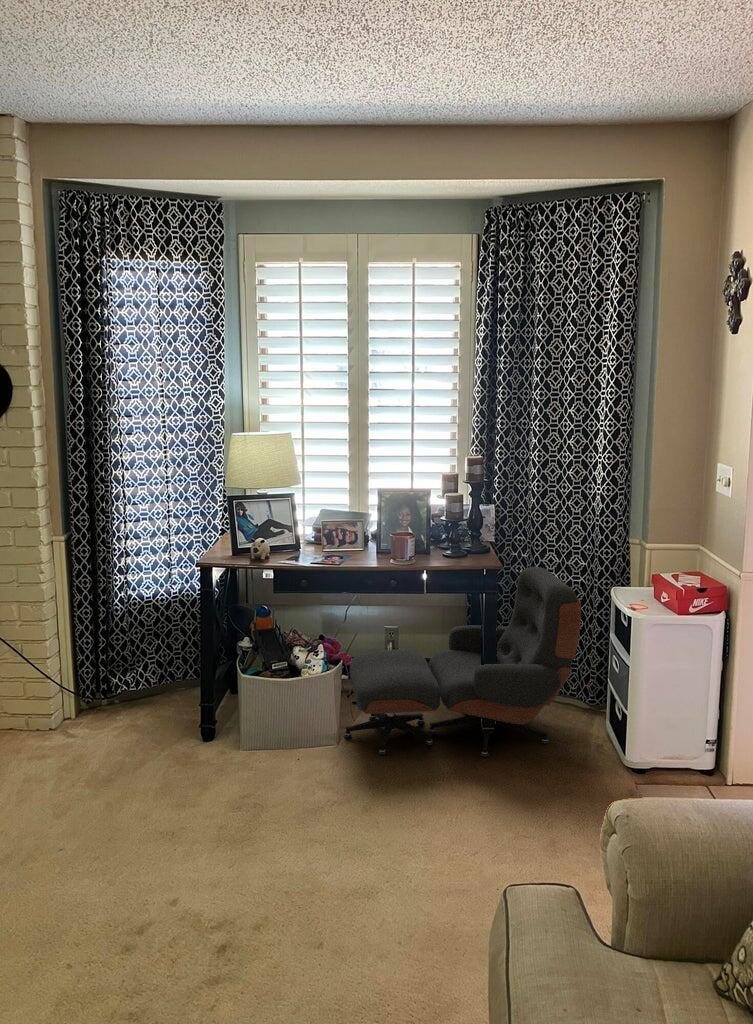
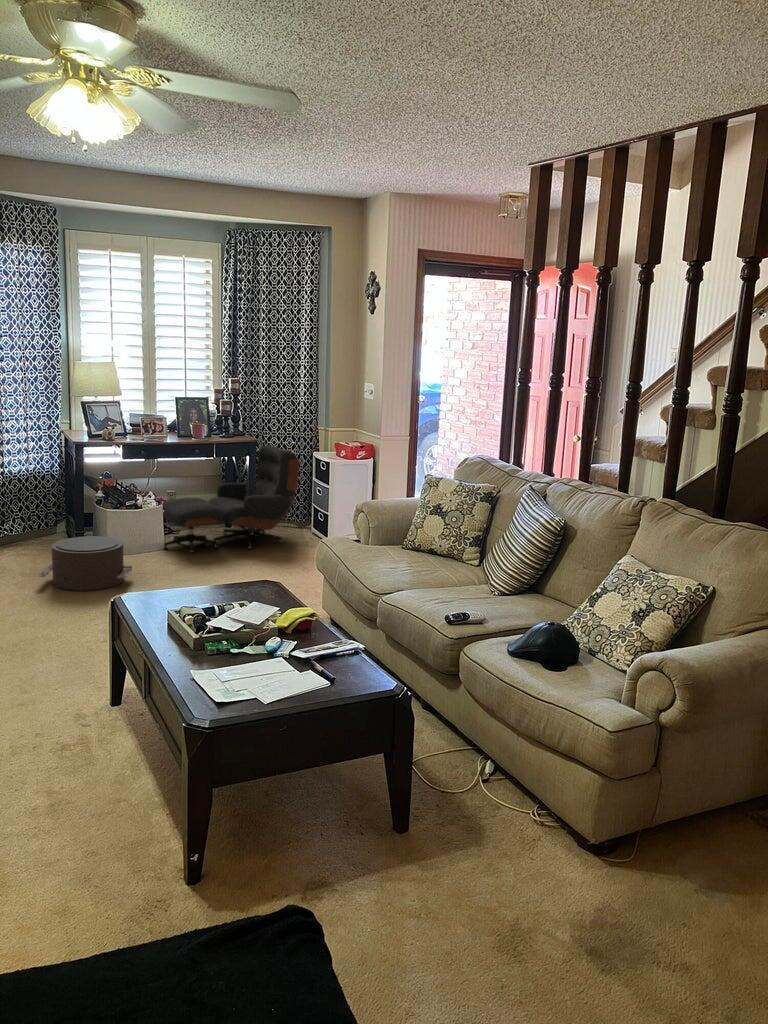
pouf: none [94,725,251,839] -> present [38,536,132,591]

